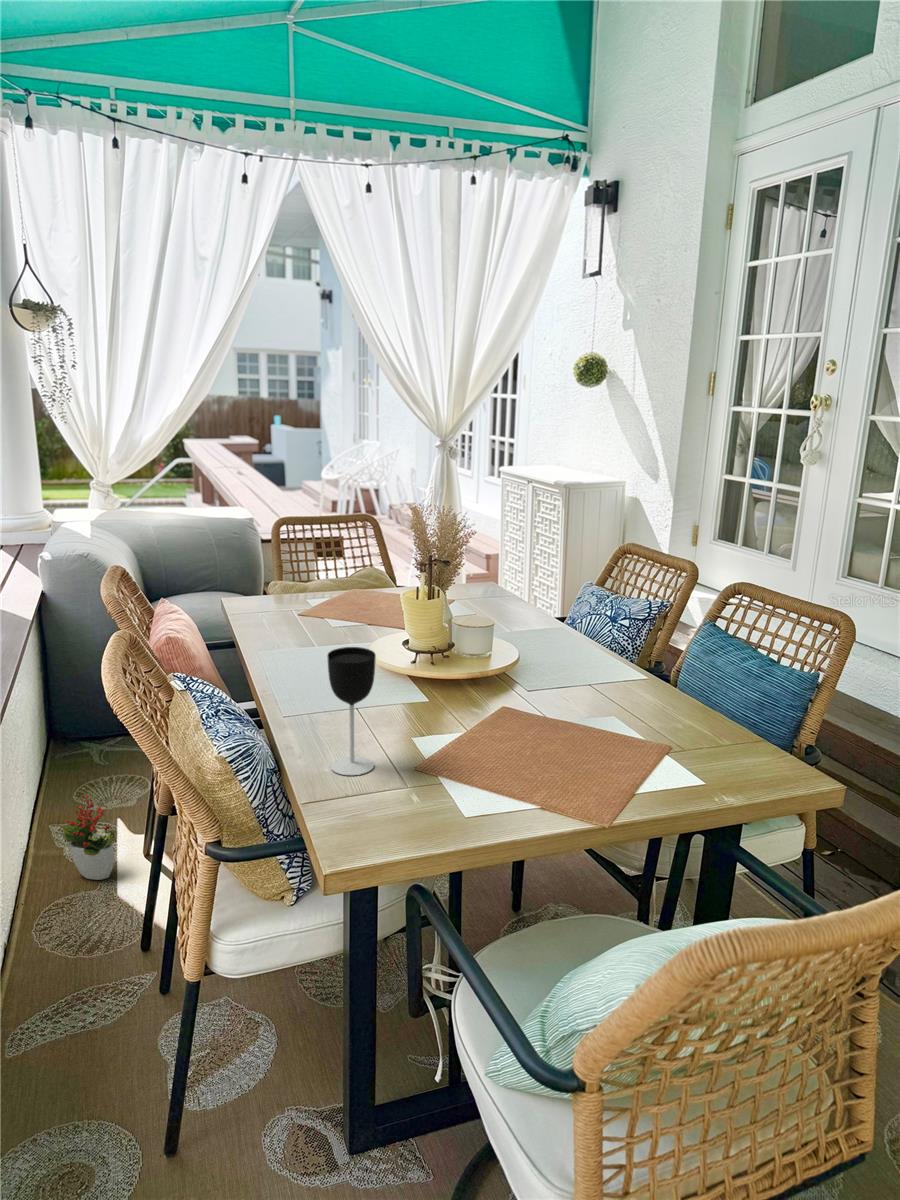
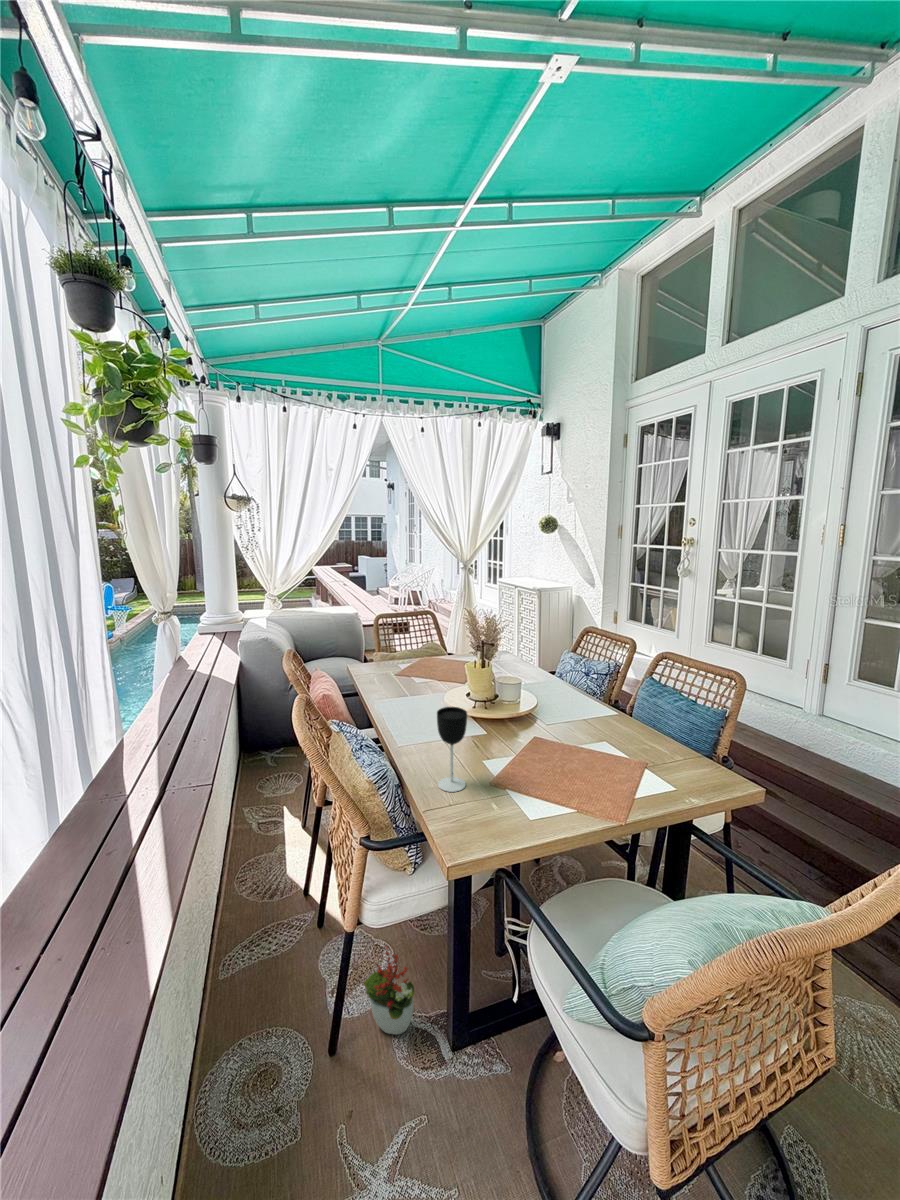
decorative plant: present [63,795,115,880] -> present [364,946,415,1034]

